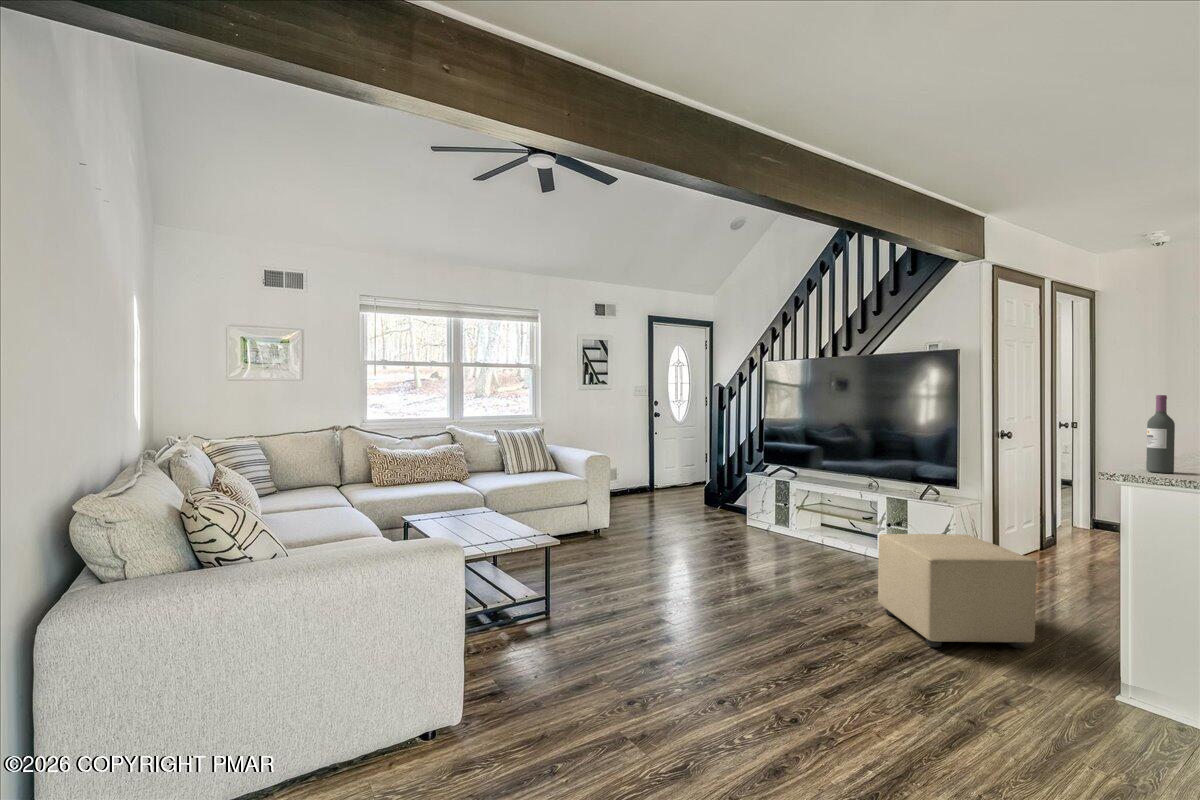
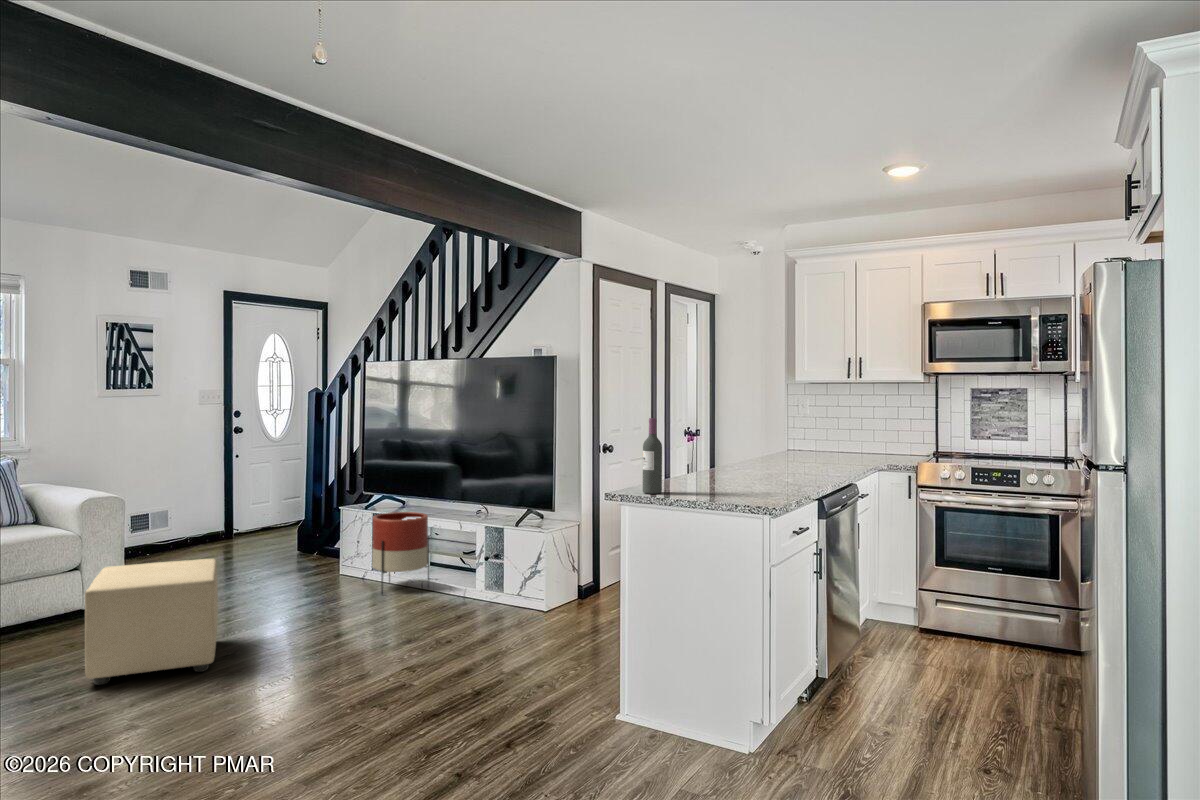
planter: none [781,480,829,546] -> present [372,512,429,595]
ottoman: present [878,534,1037,649] -> present [85,559,218,685]

